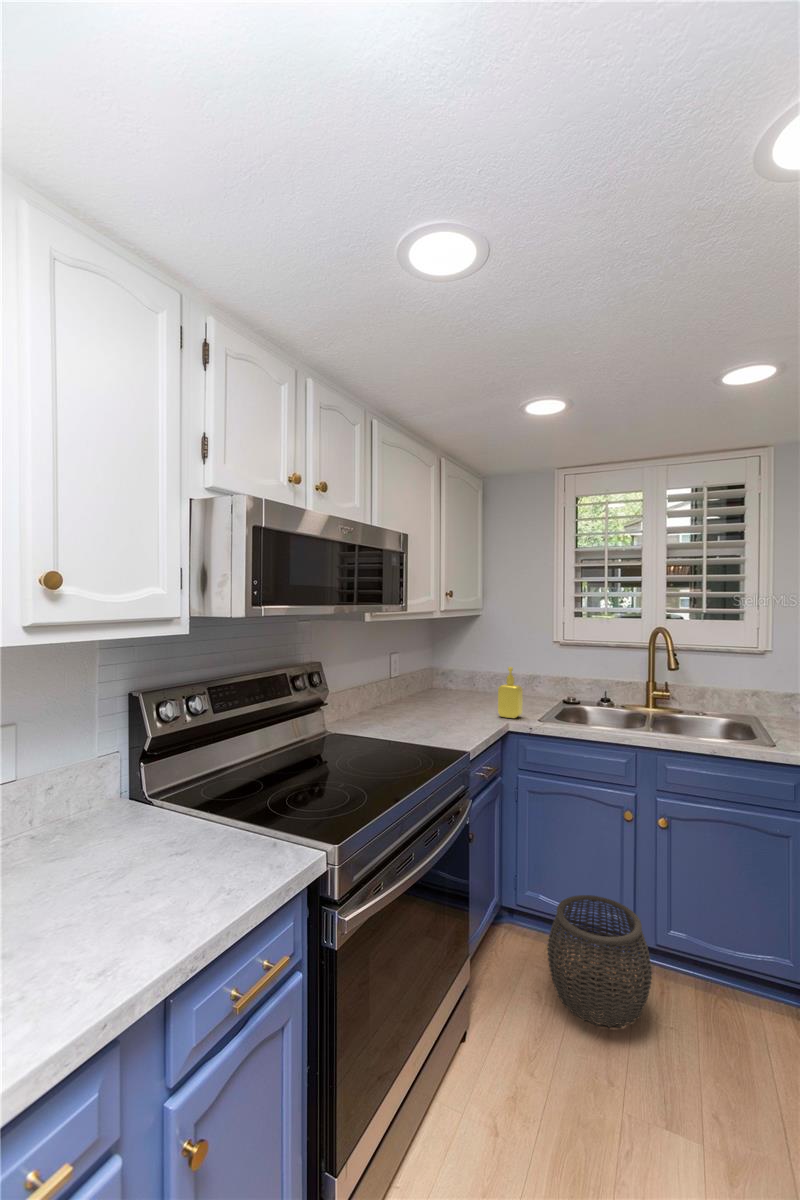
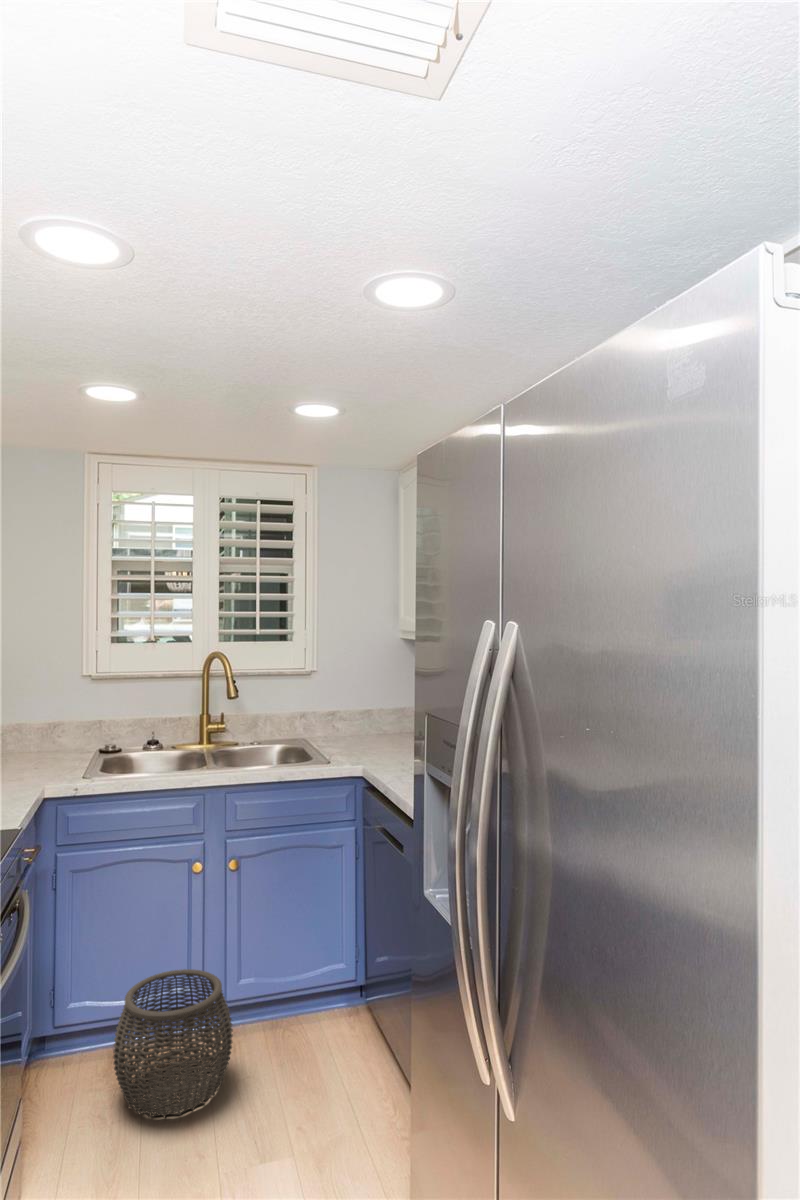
soap dispenser: present [498,667,523,718] -> none [26,712,61,781]

